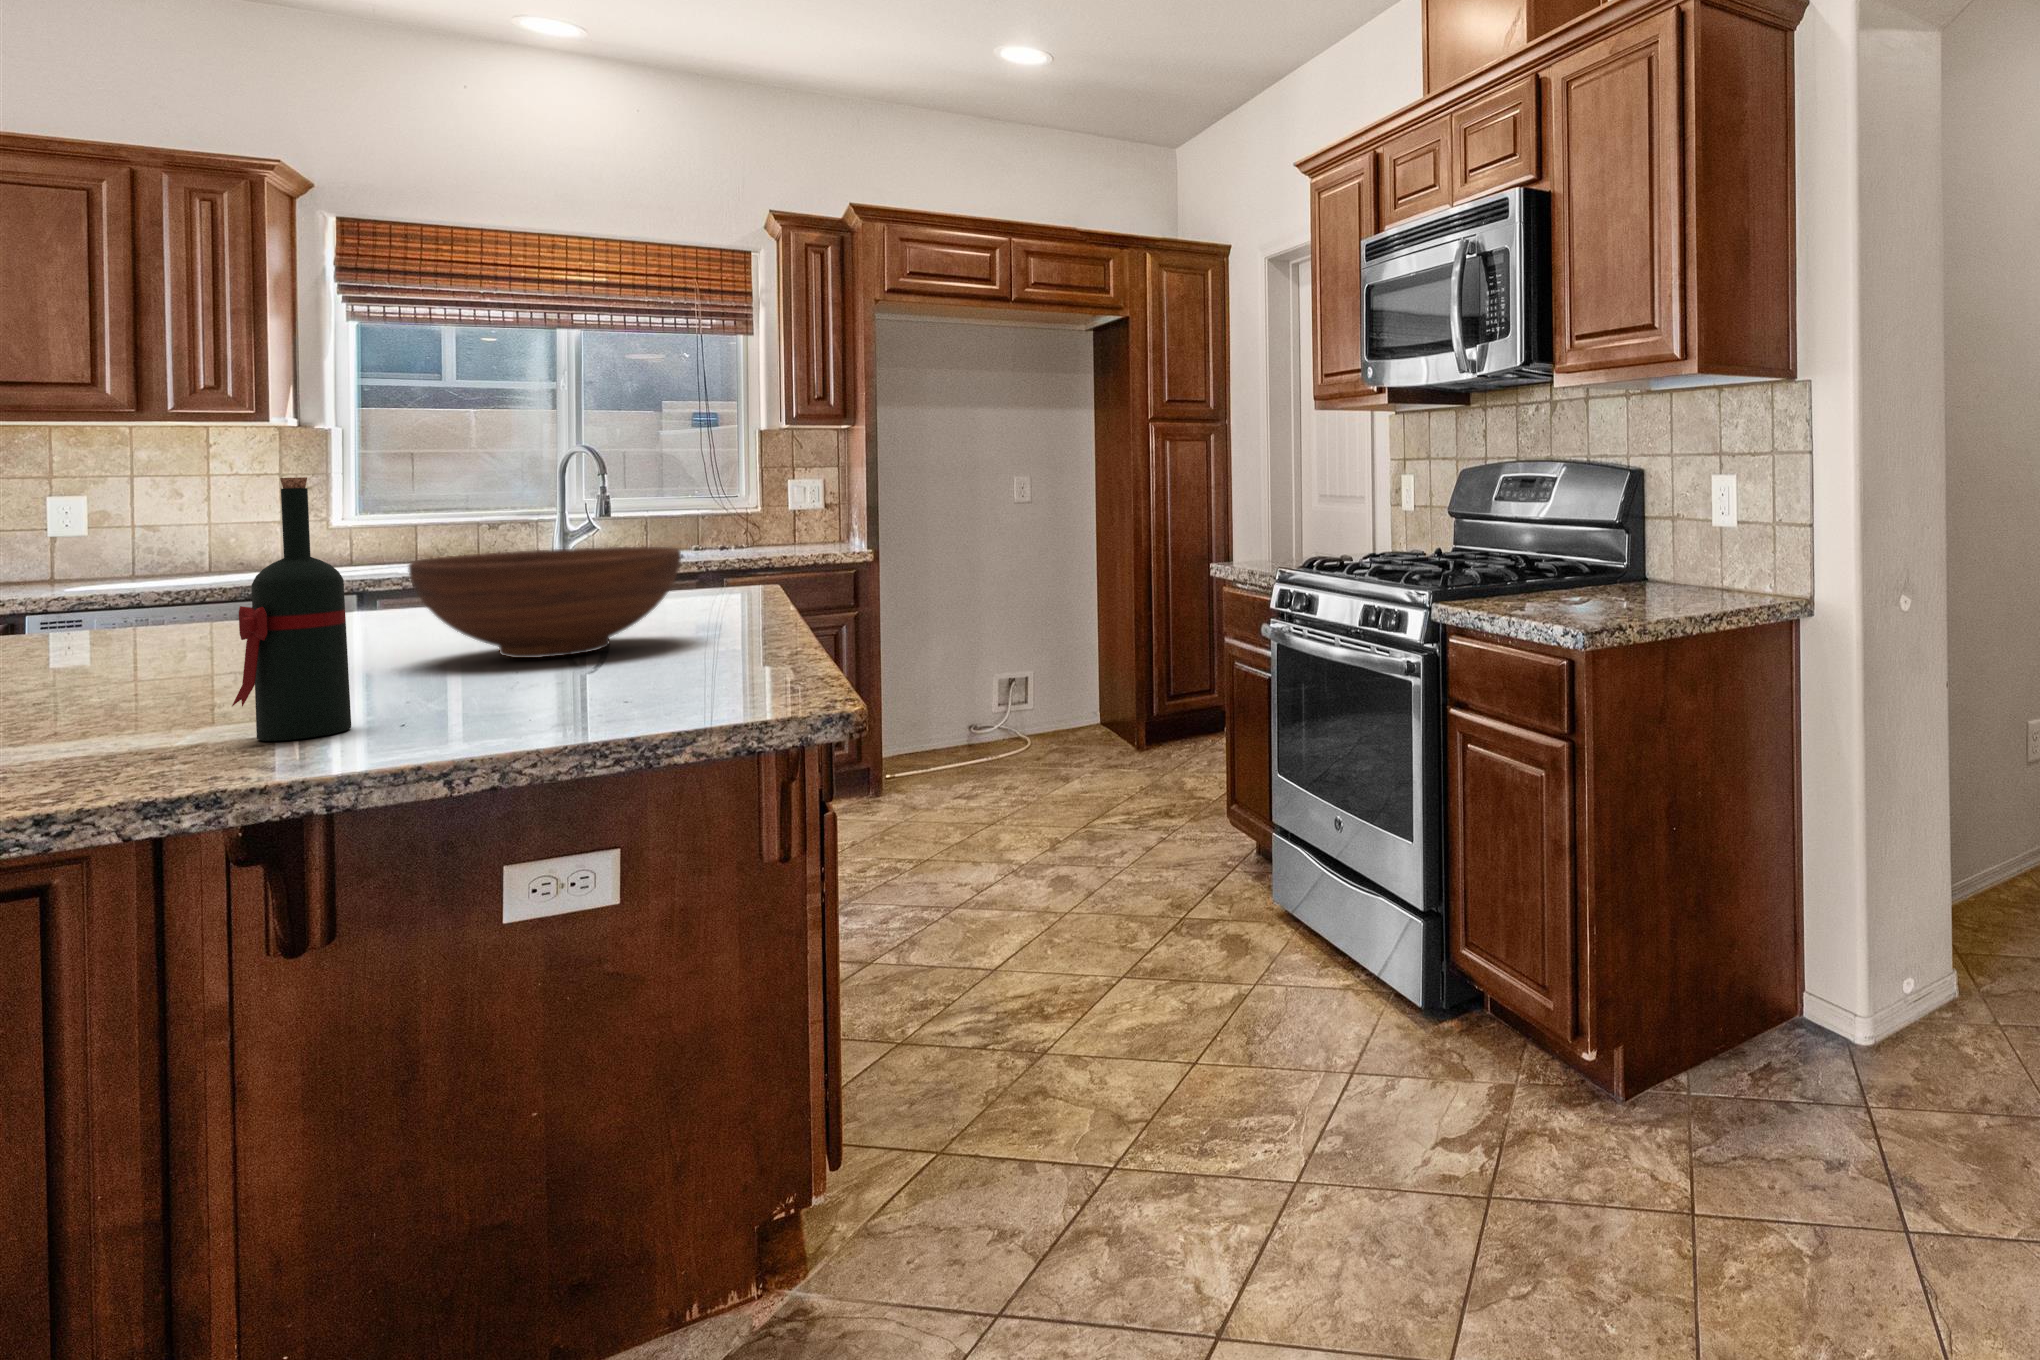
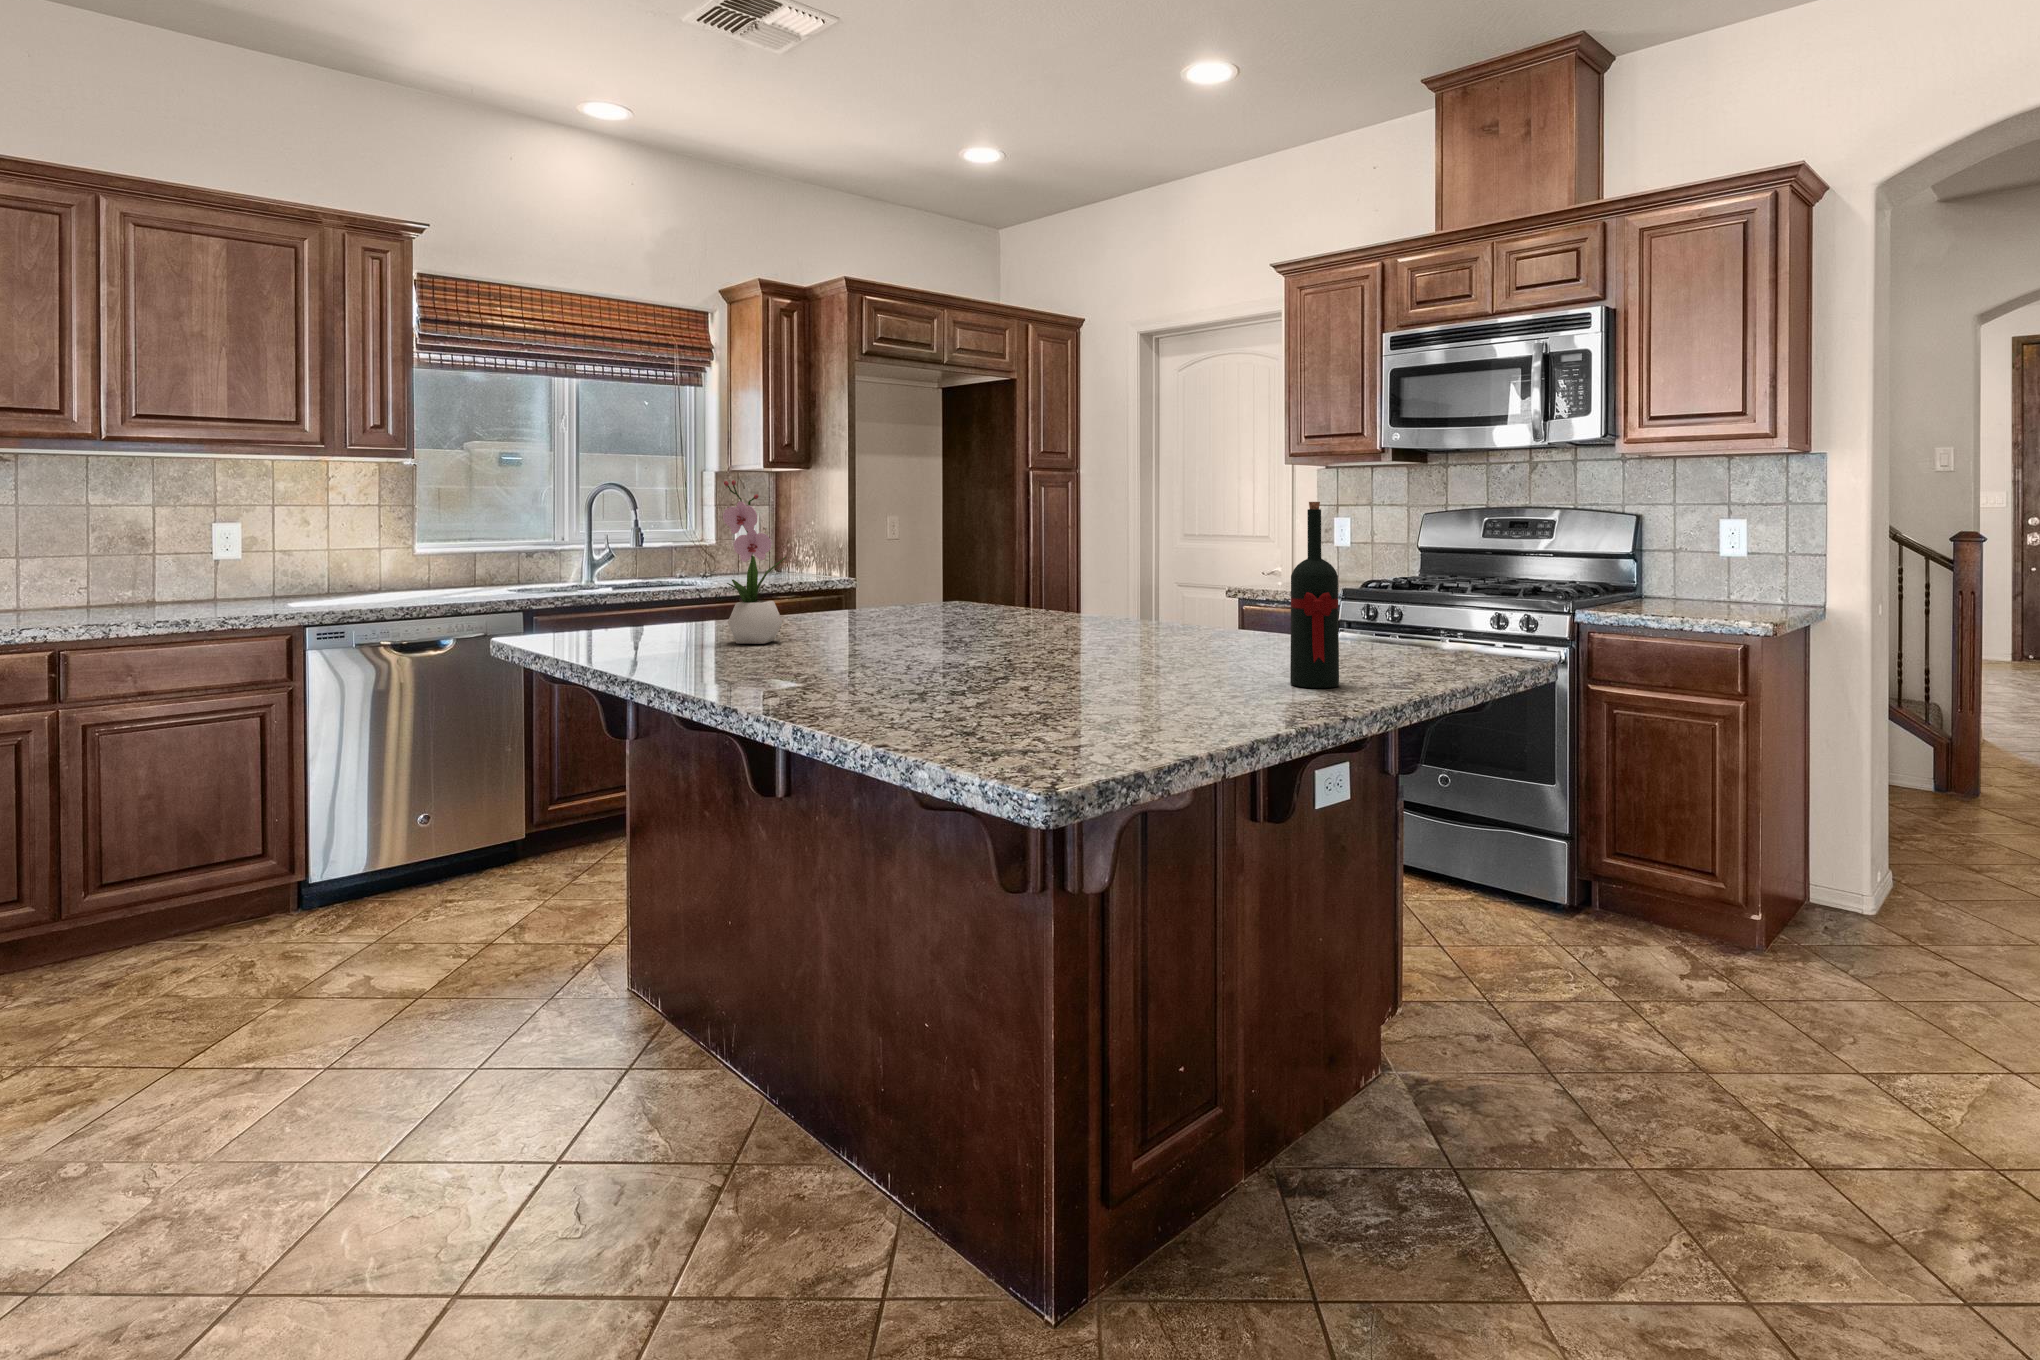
flower arrangement: none [68,449,209,650] -> present [723,480,786,644]
fruit bowl: present [408,547,681,658] -> none [1059,562,1224,645]

